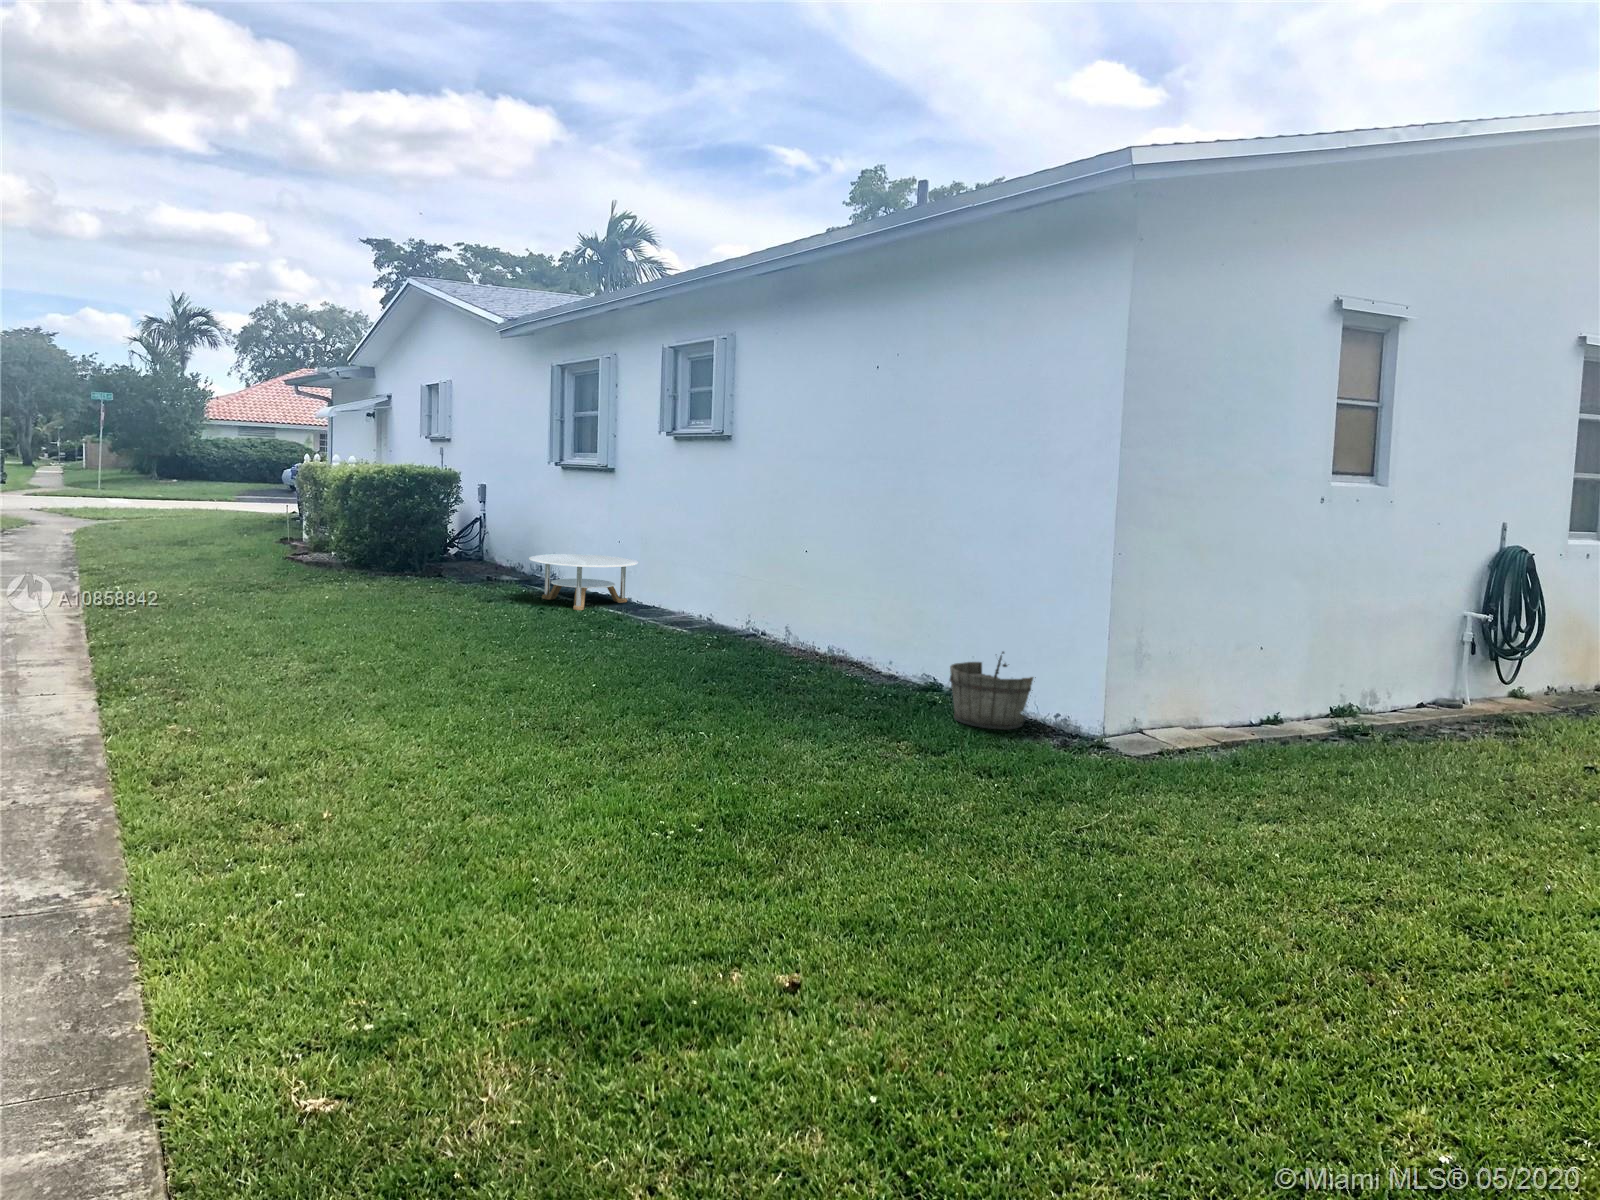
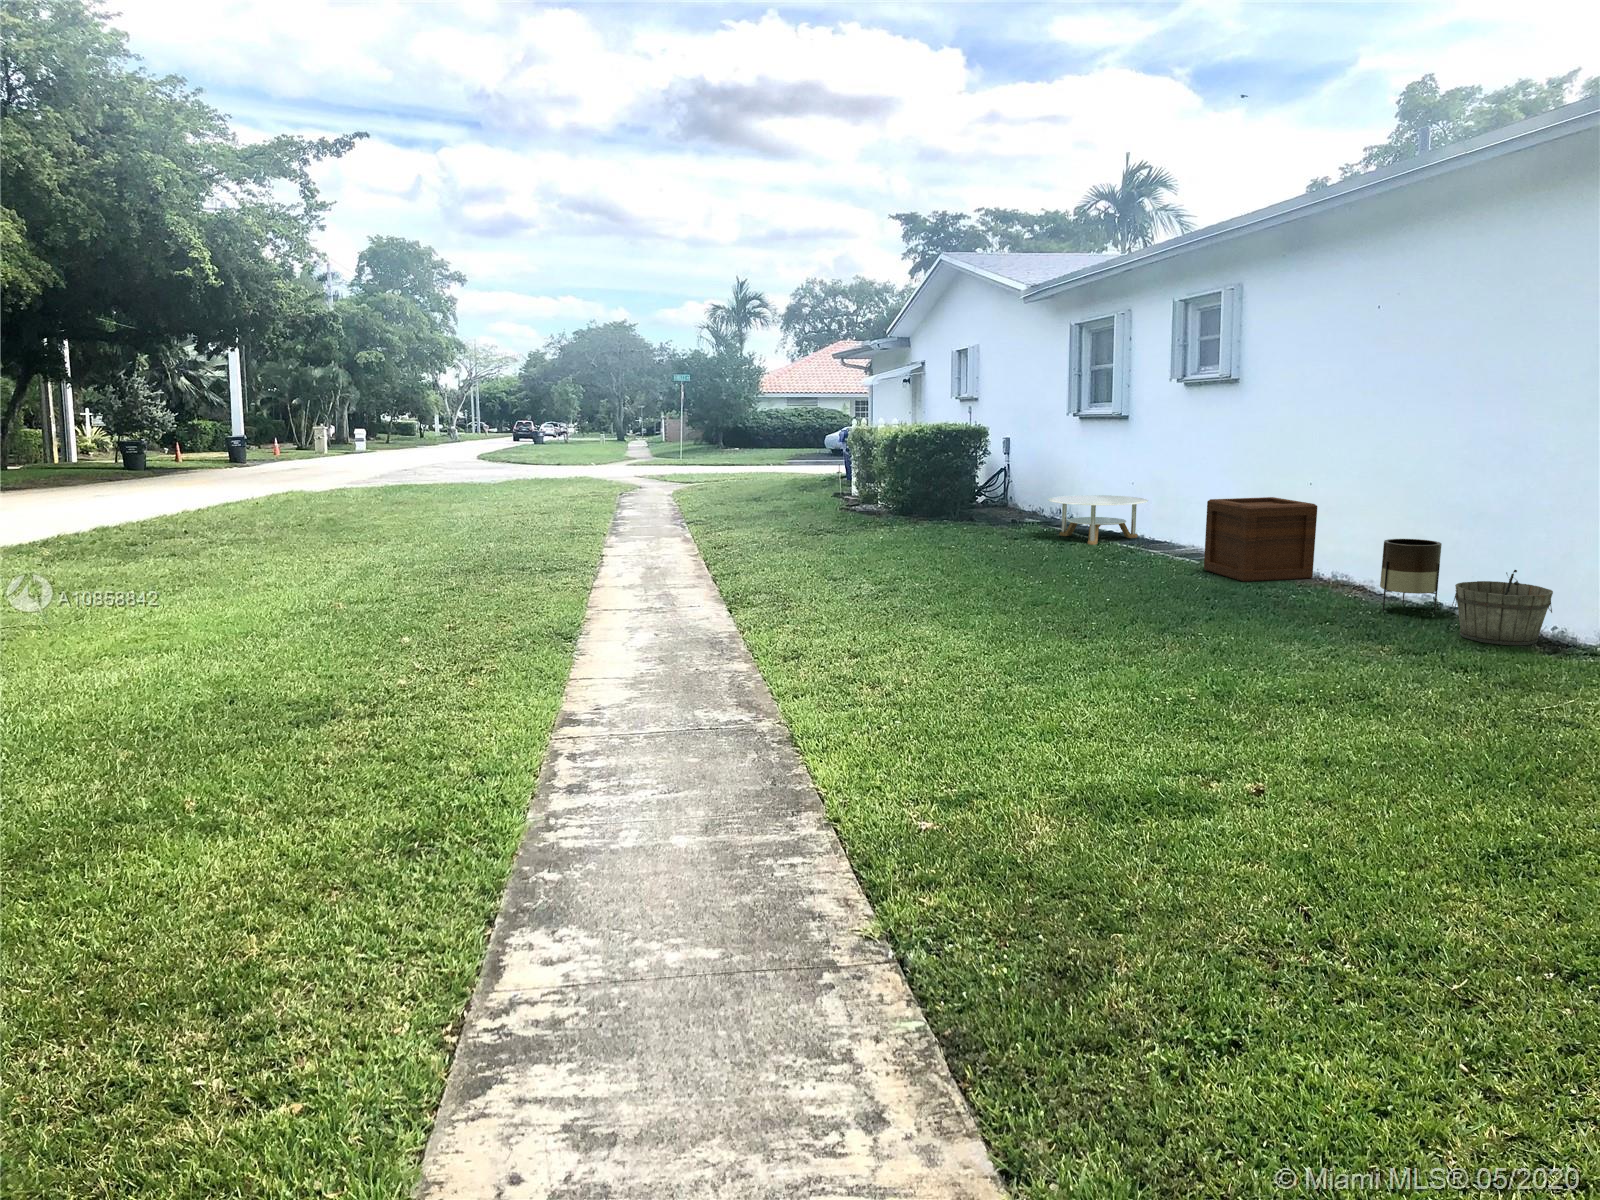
wooden crate: none [698,565,811,657] -> present [1204,497,1317,582]
planter: none [875,615,932,693] -> present [1380,539,1442,614]

